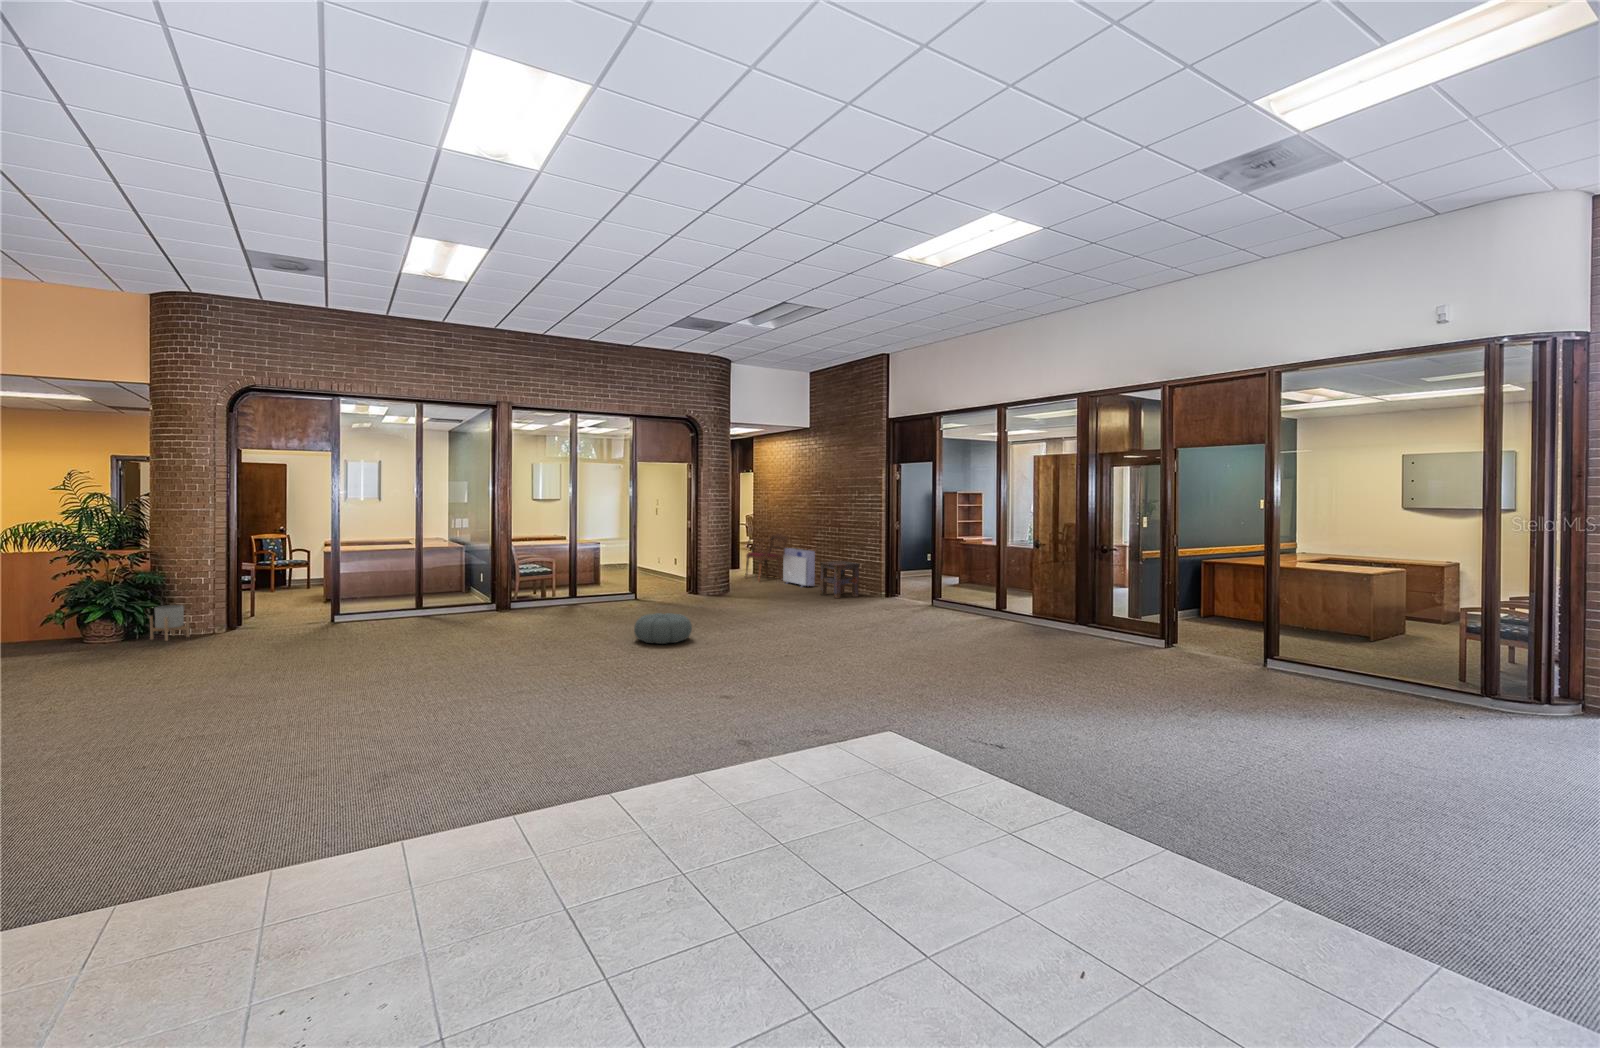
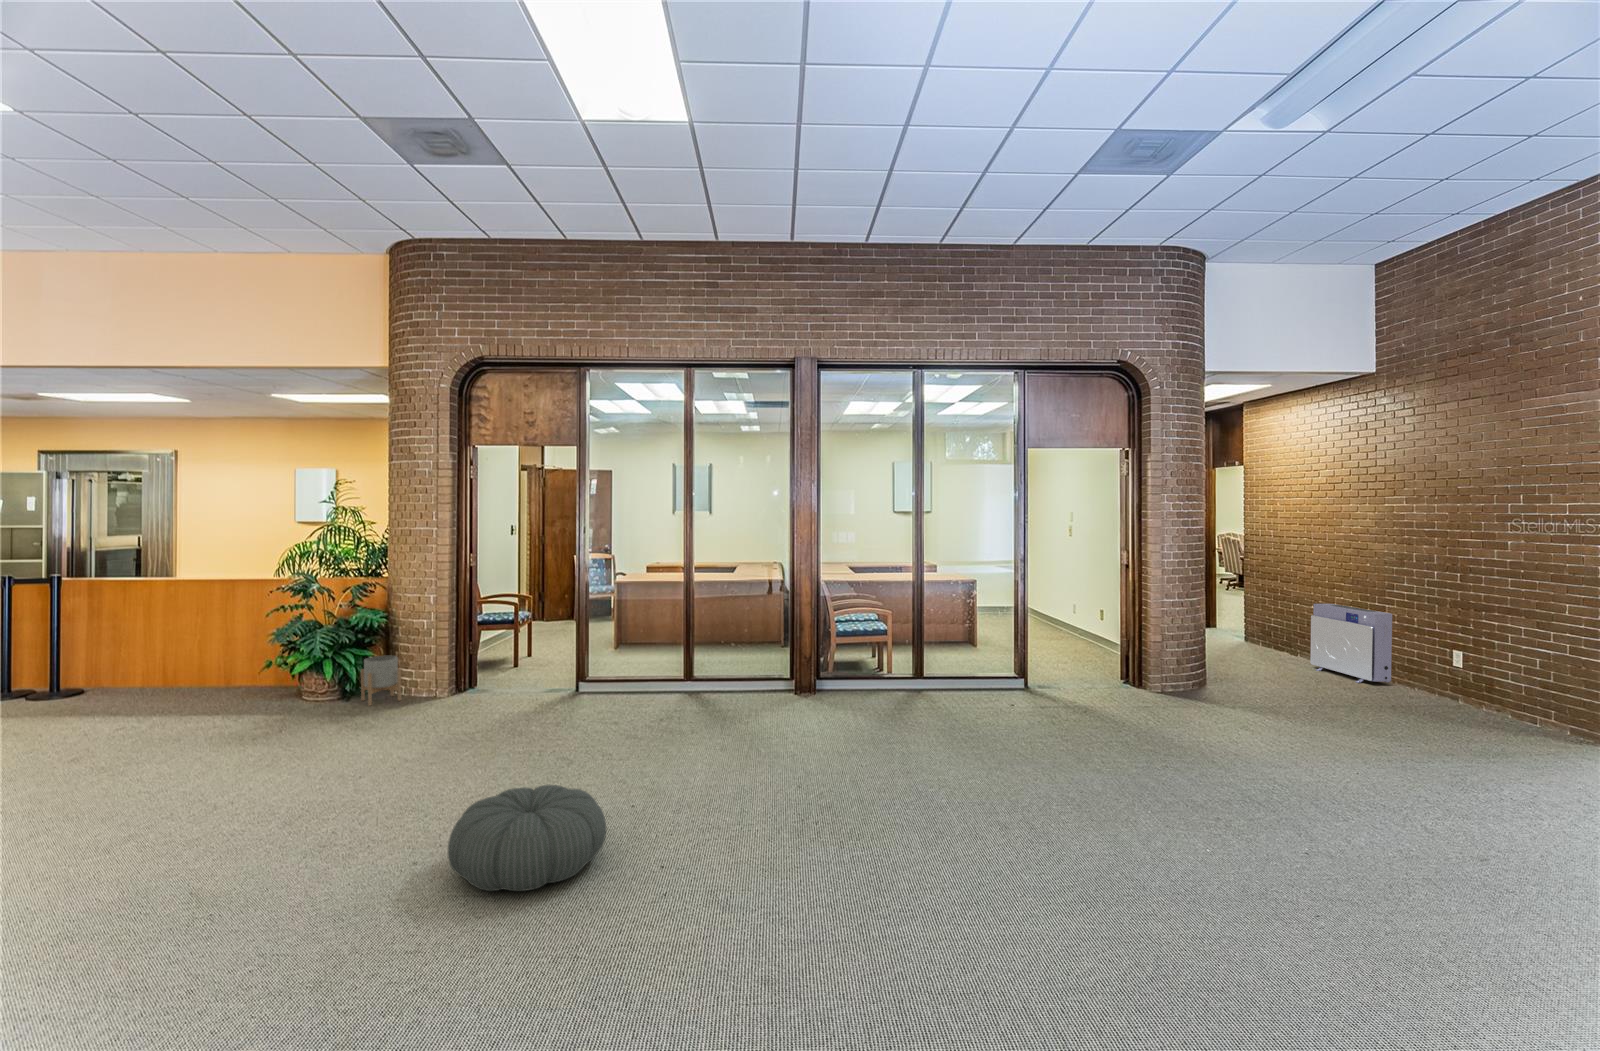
armchair: present [745,533,788,580] -> none [1226,574,1317,662]
side table: present [820,561,860,598] -> none [1421,640,1540,726]
pouf: present [634,613,692,644] -> present [448,784,606,891]

